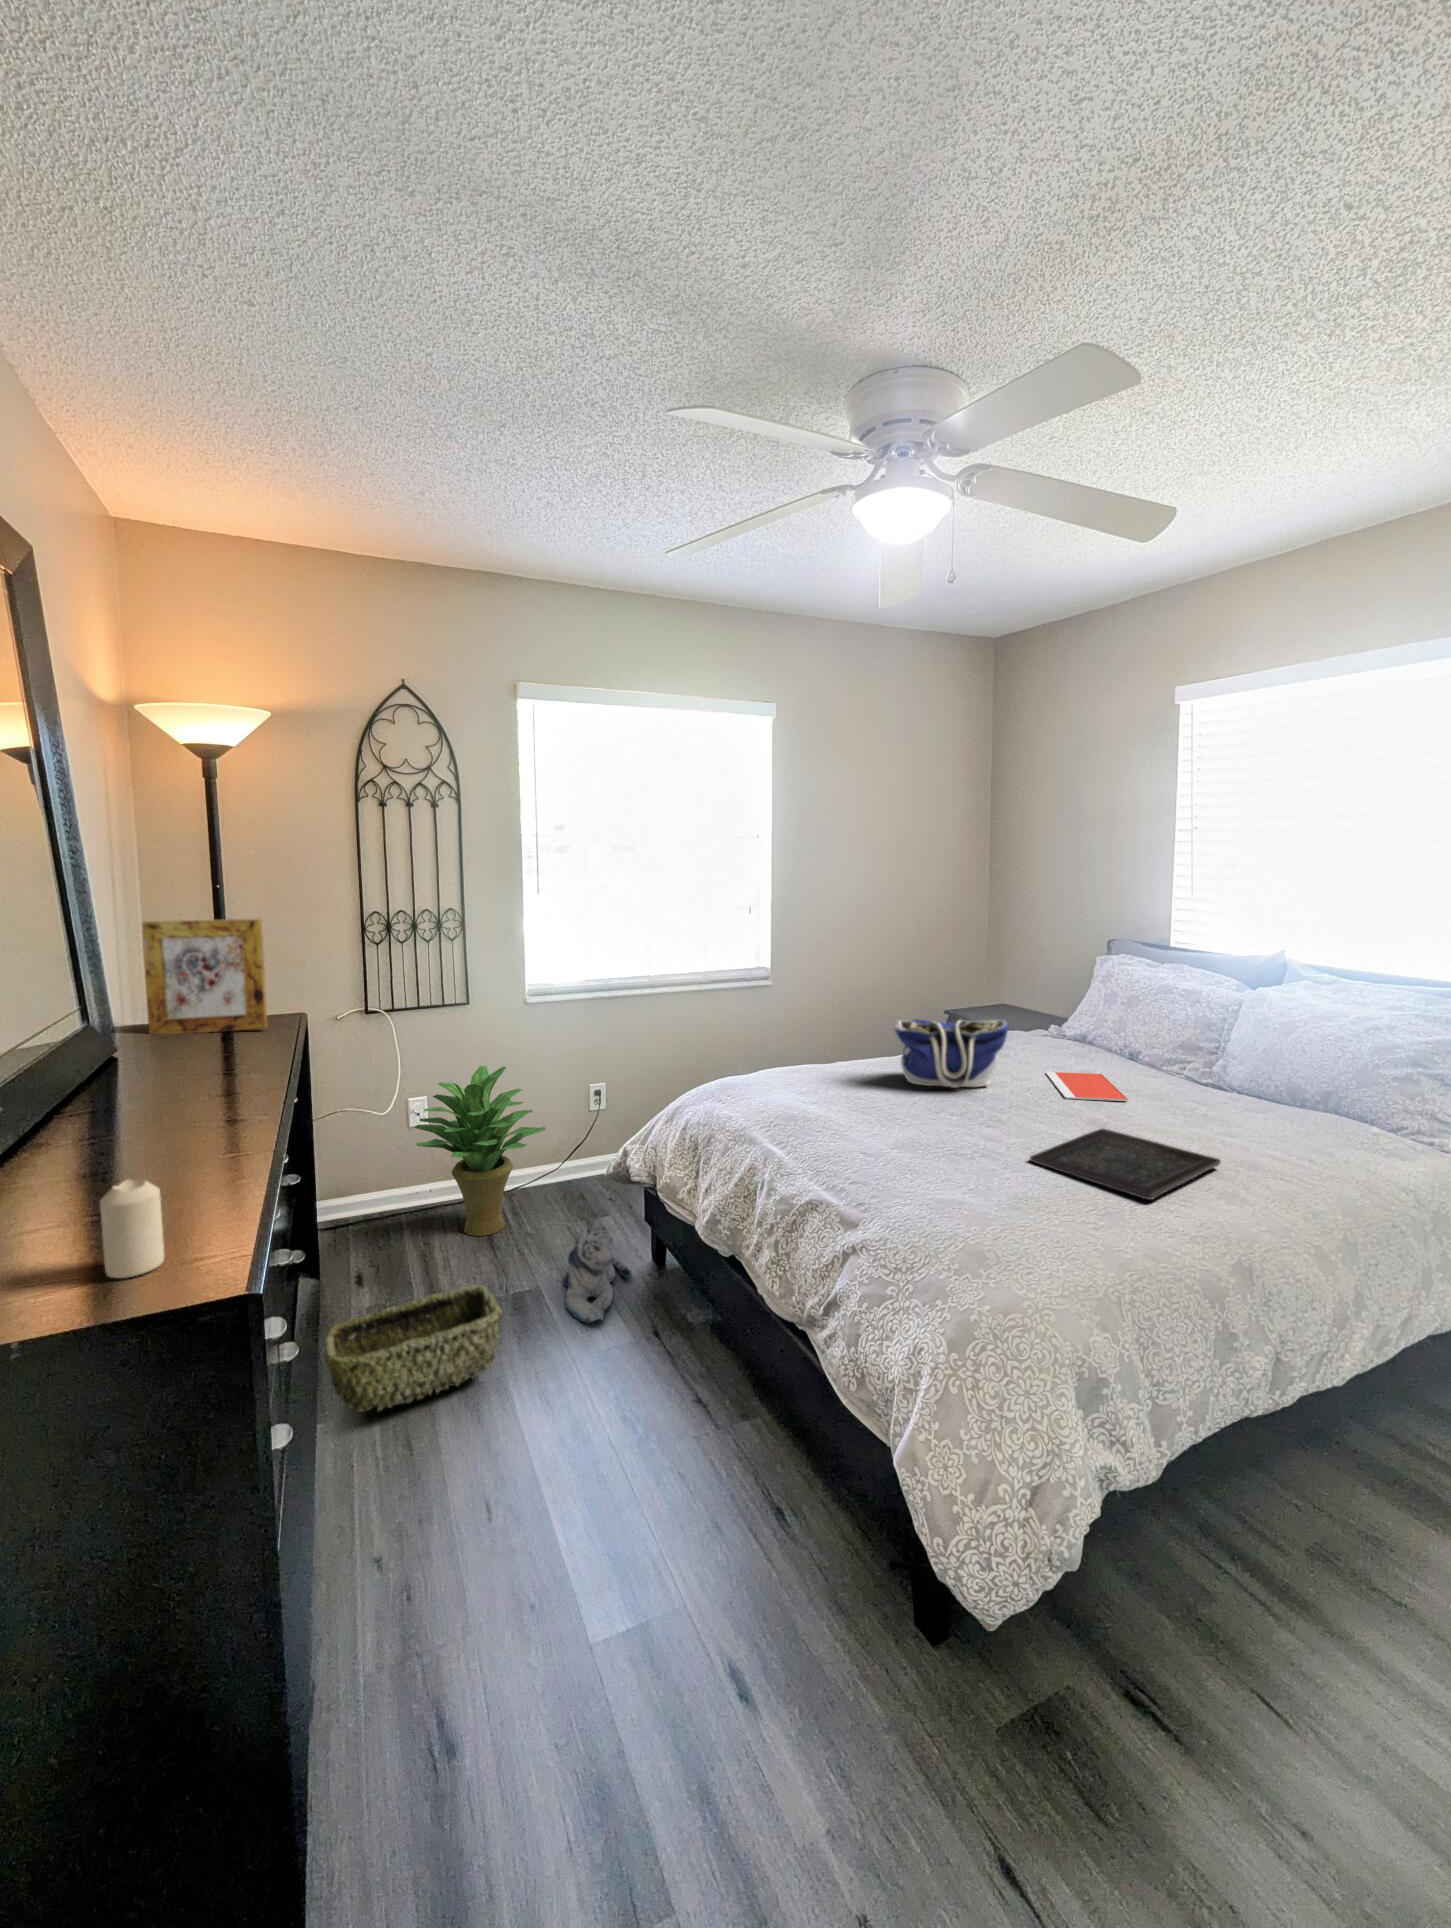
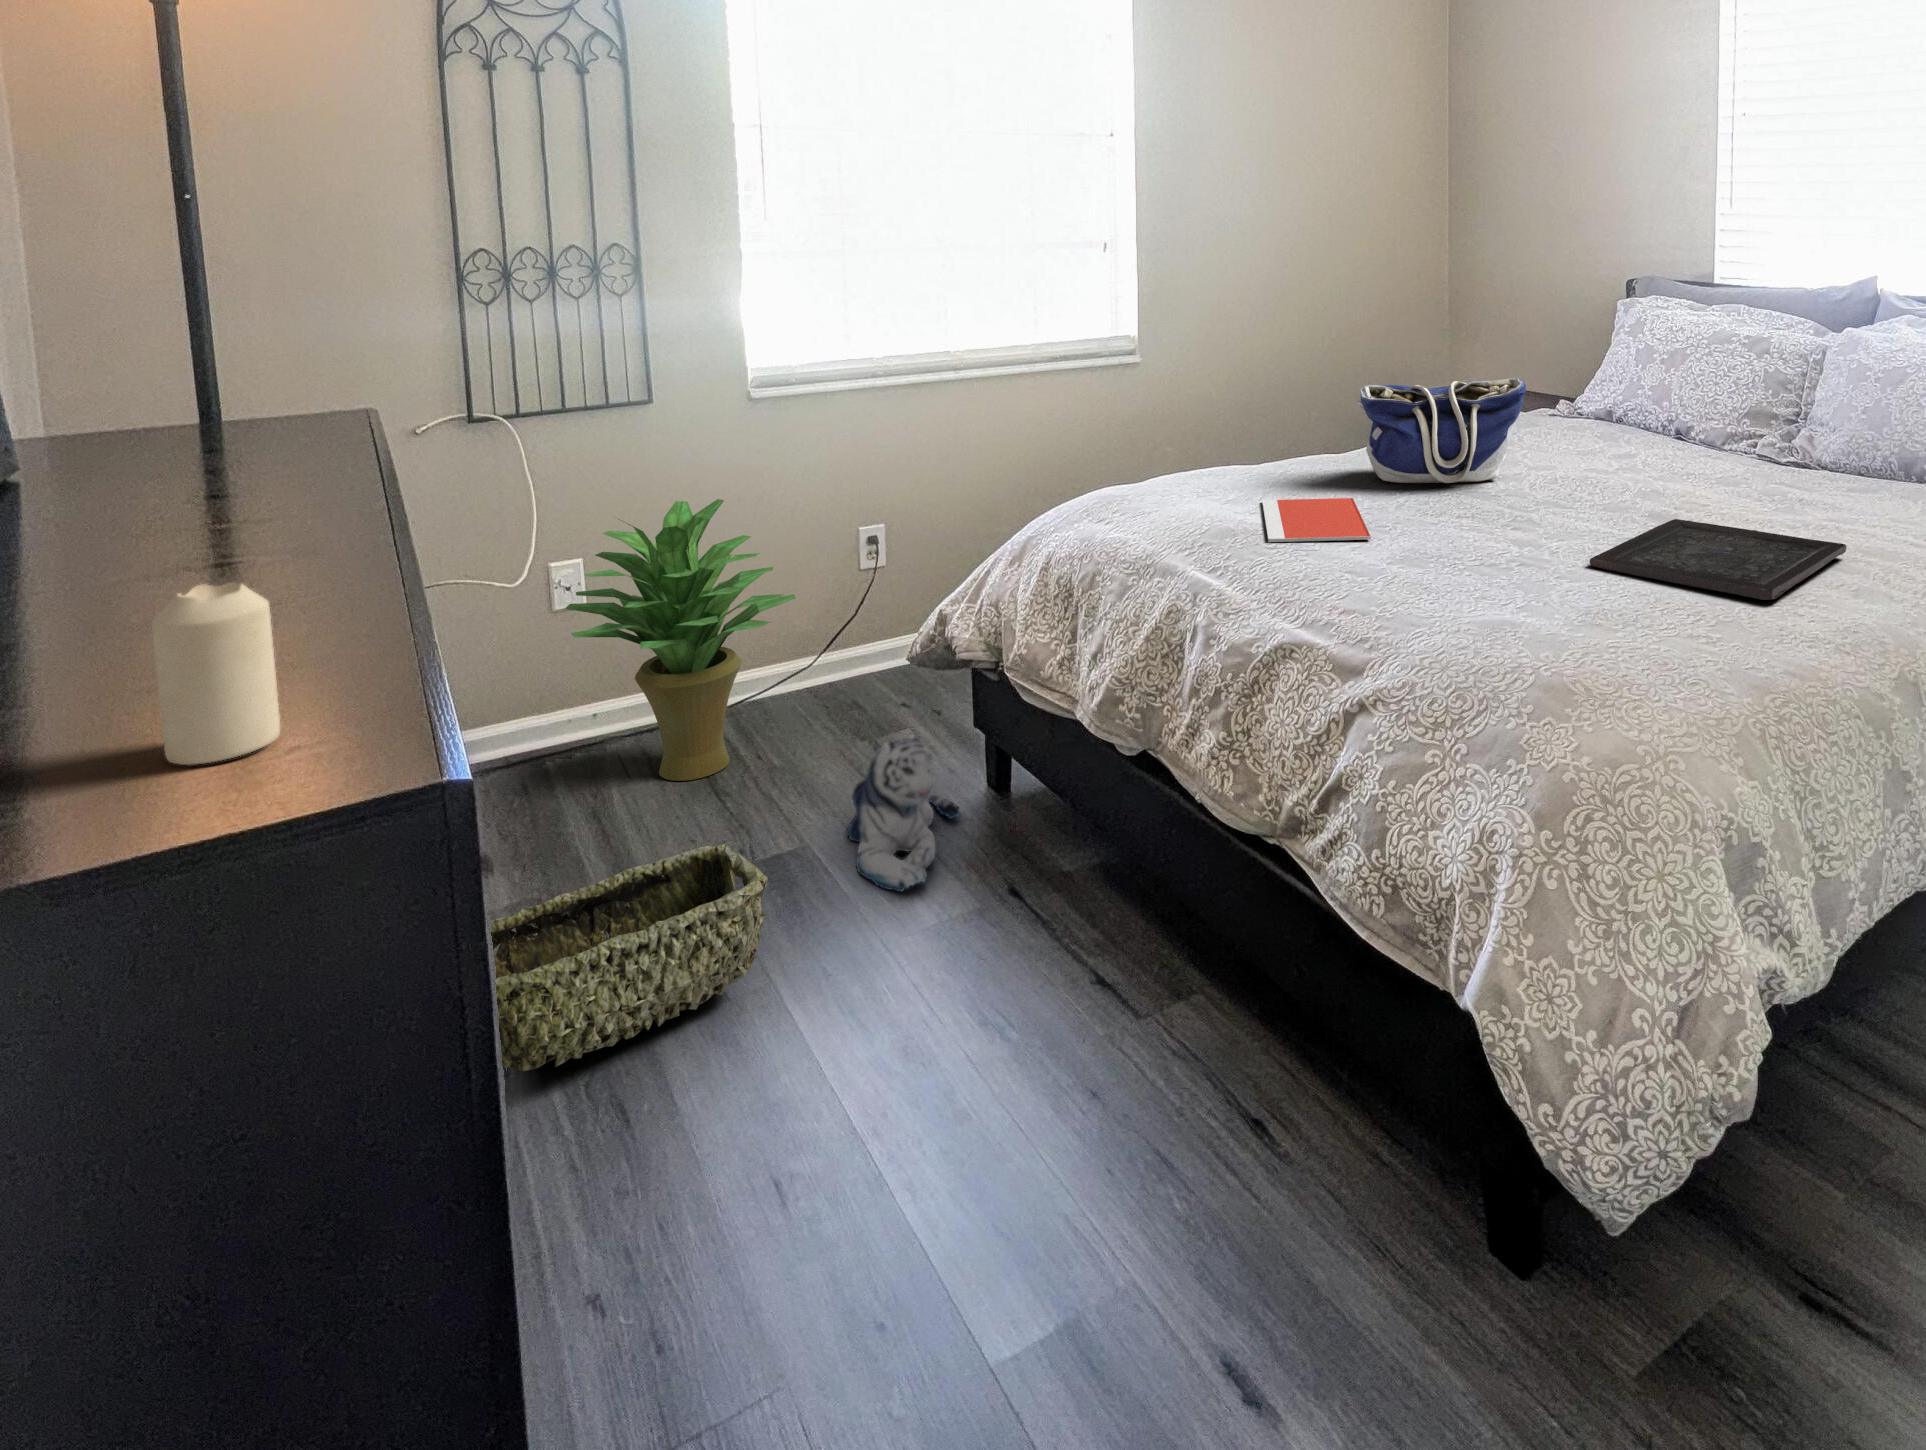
picture frame: present [142,919,267,1034] -> none [54,236,310,448]
notebook: present [1046,1072,1128,1101] -> present [1262,498,1371,542]

